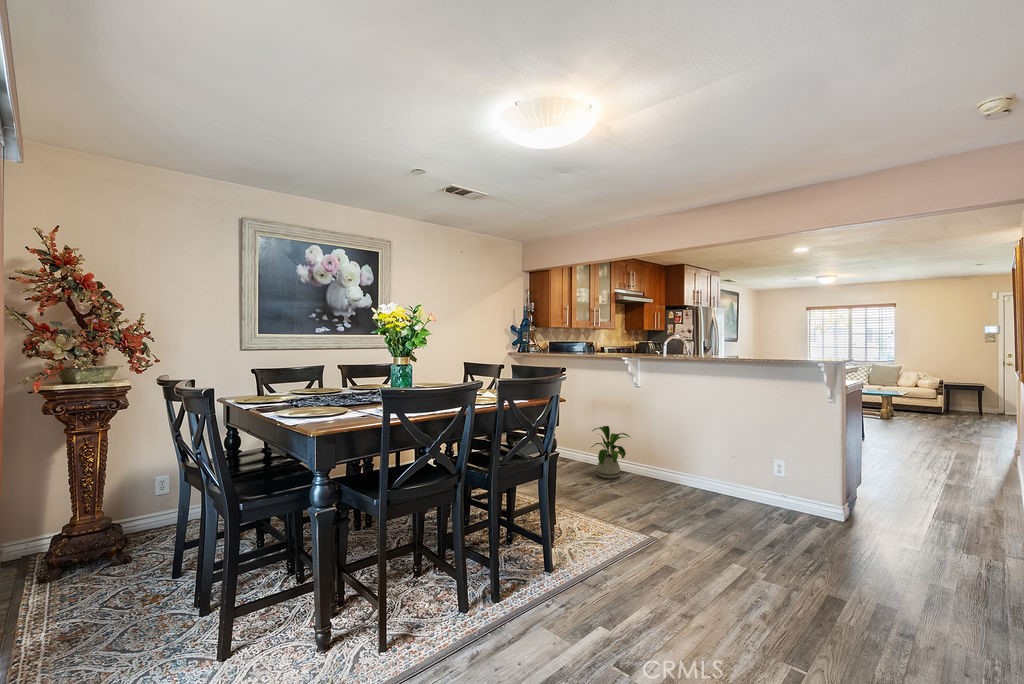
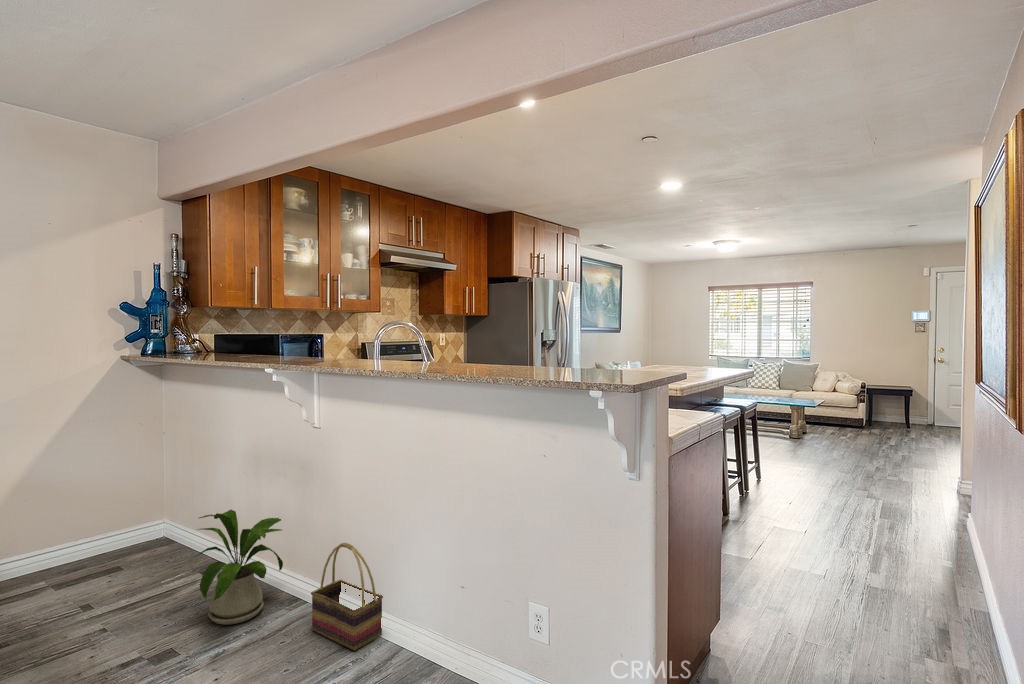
basket: none [652,441,690,488] -> present [311,543,383,651]

